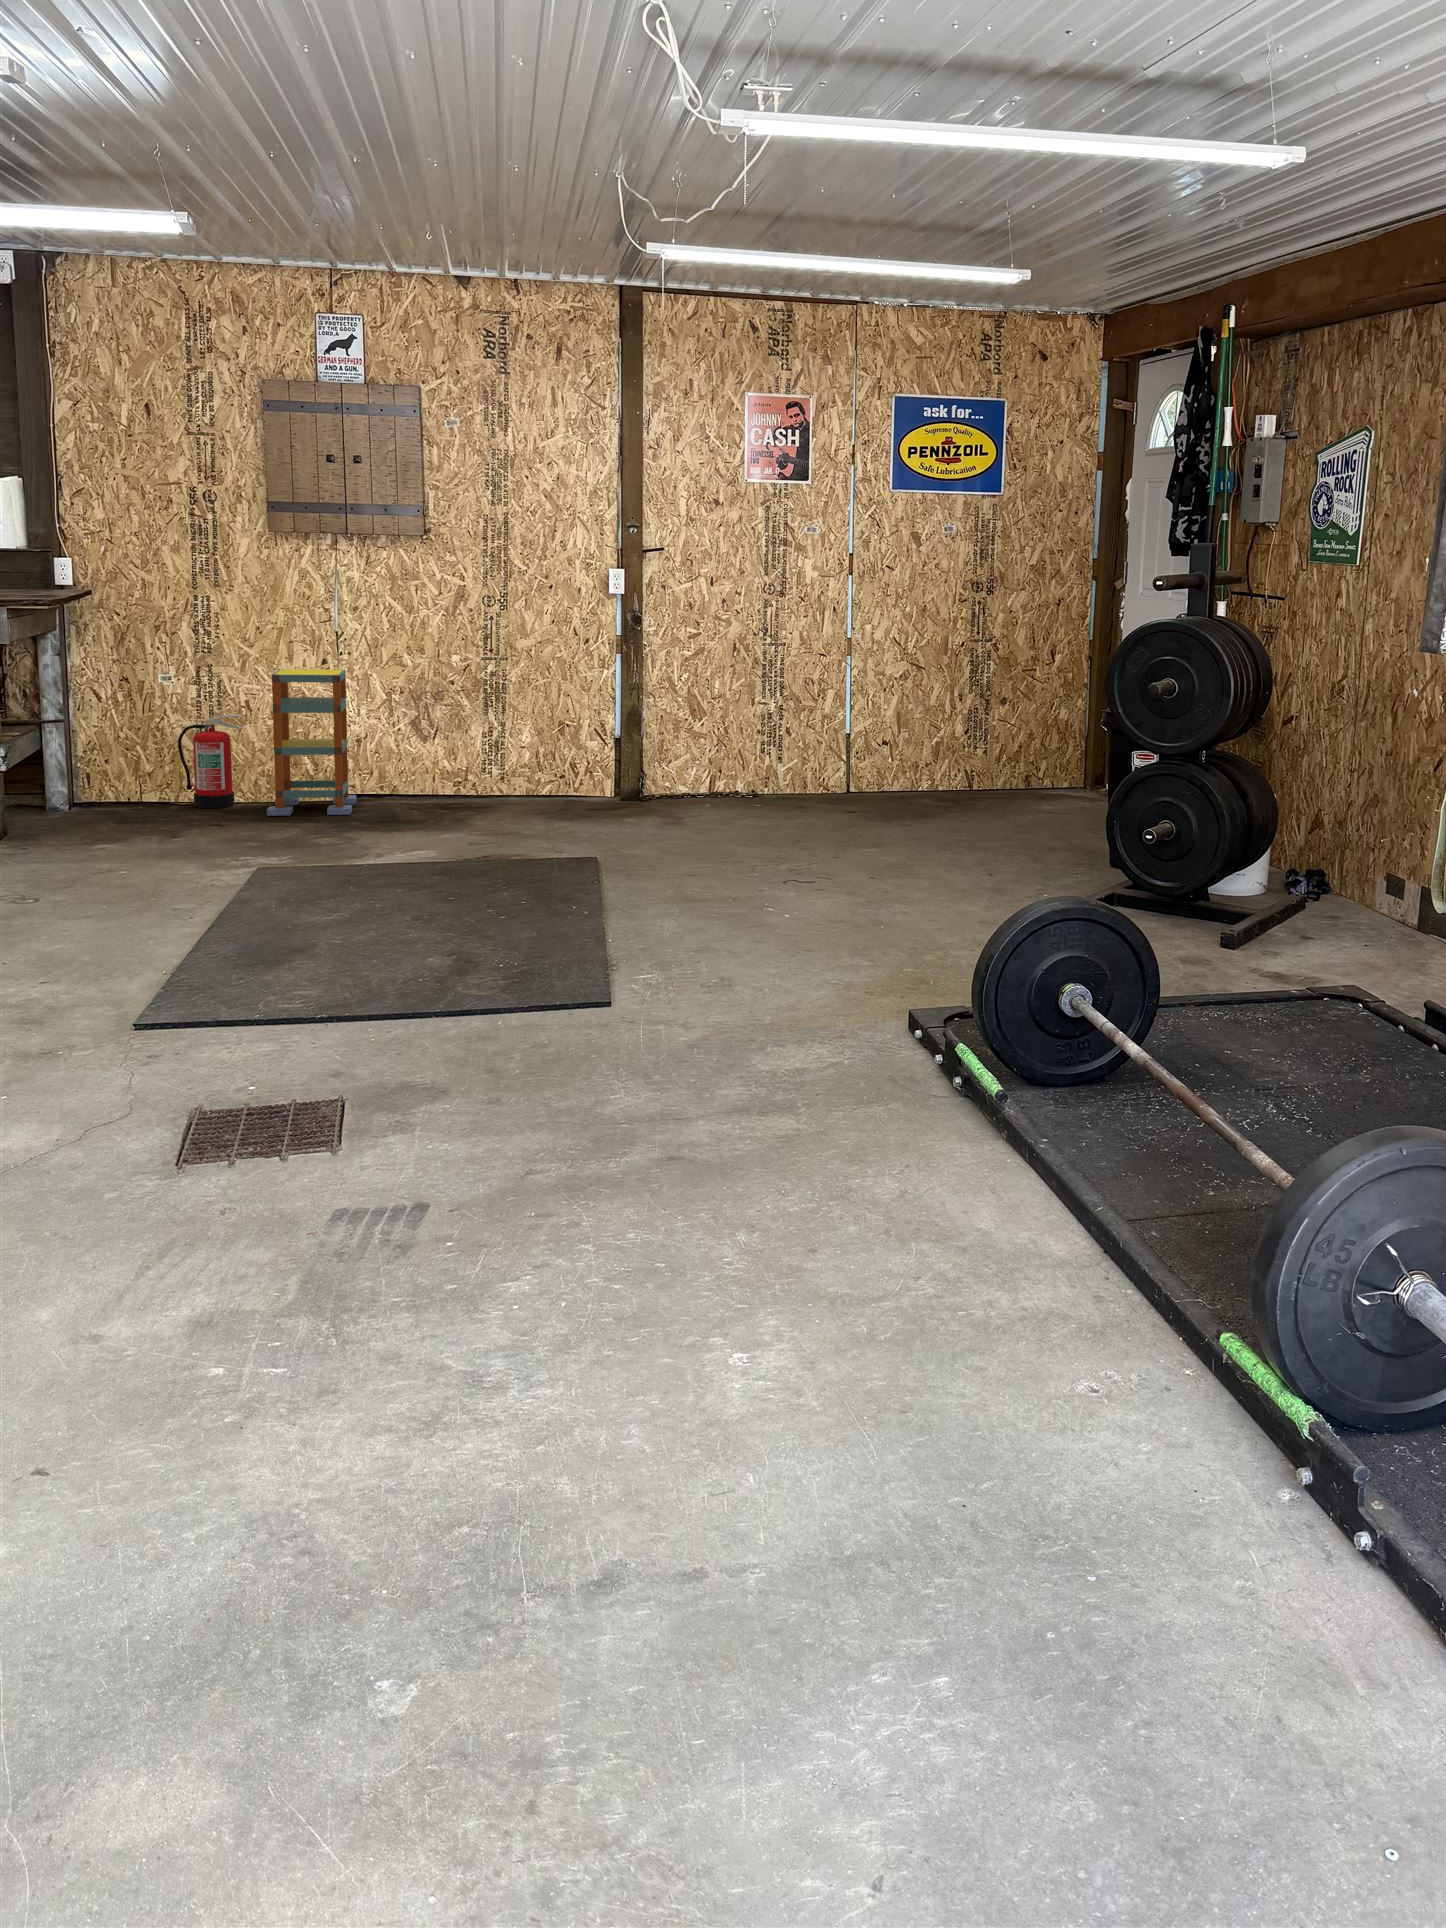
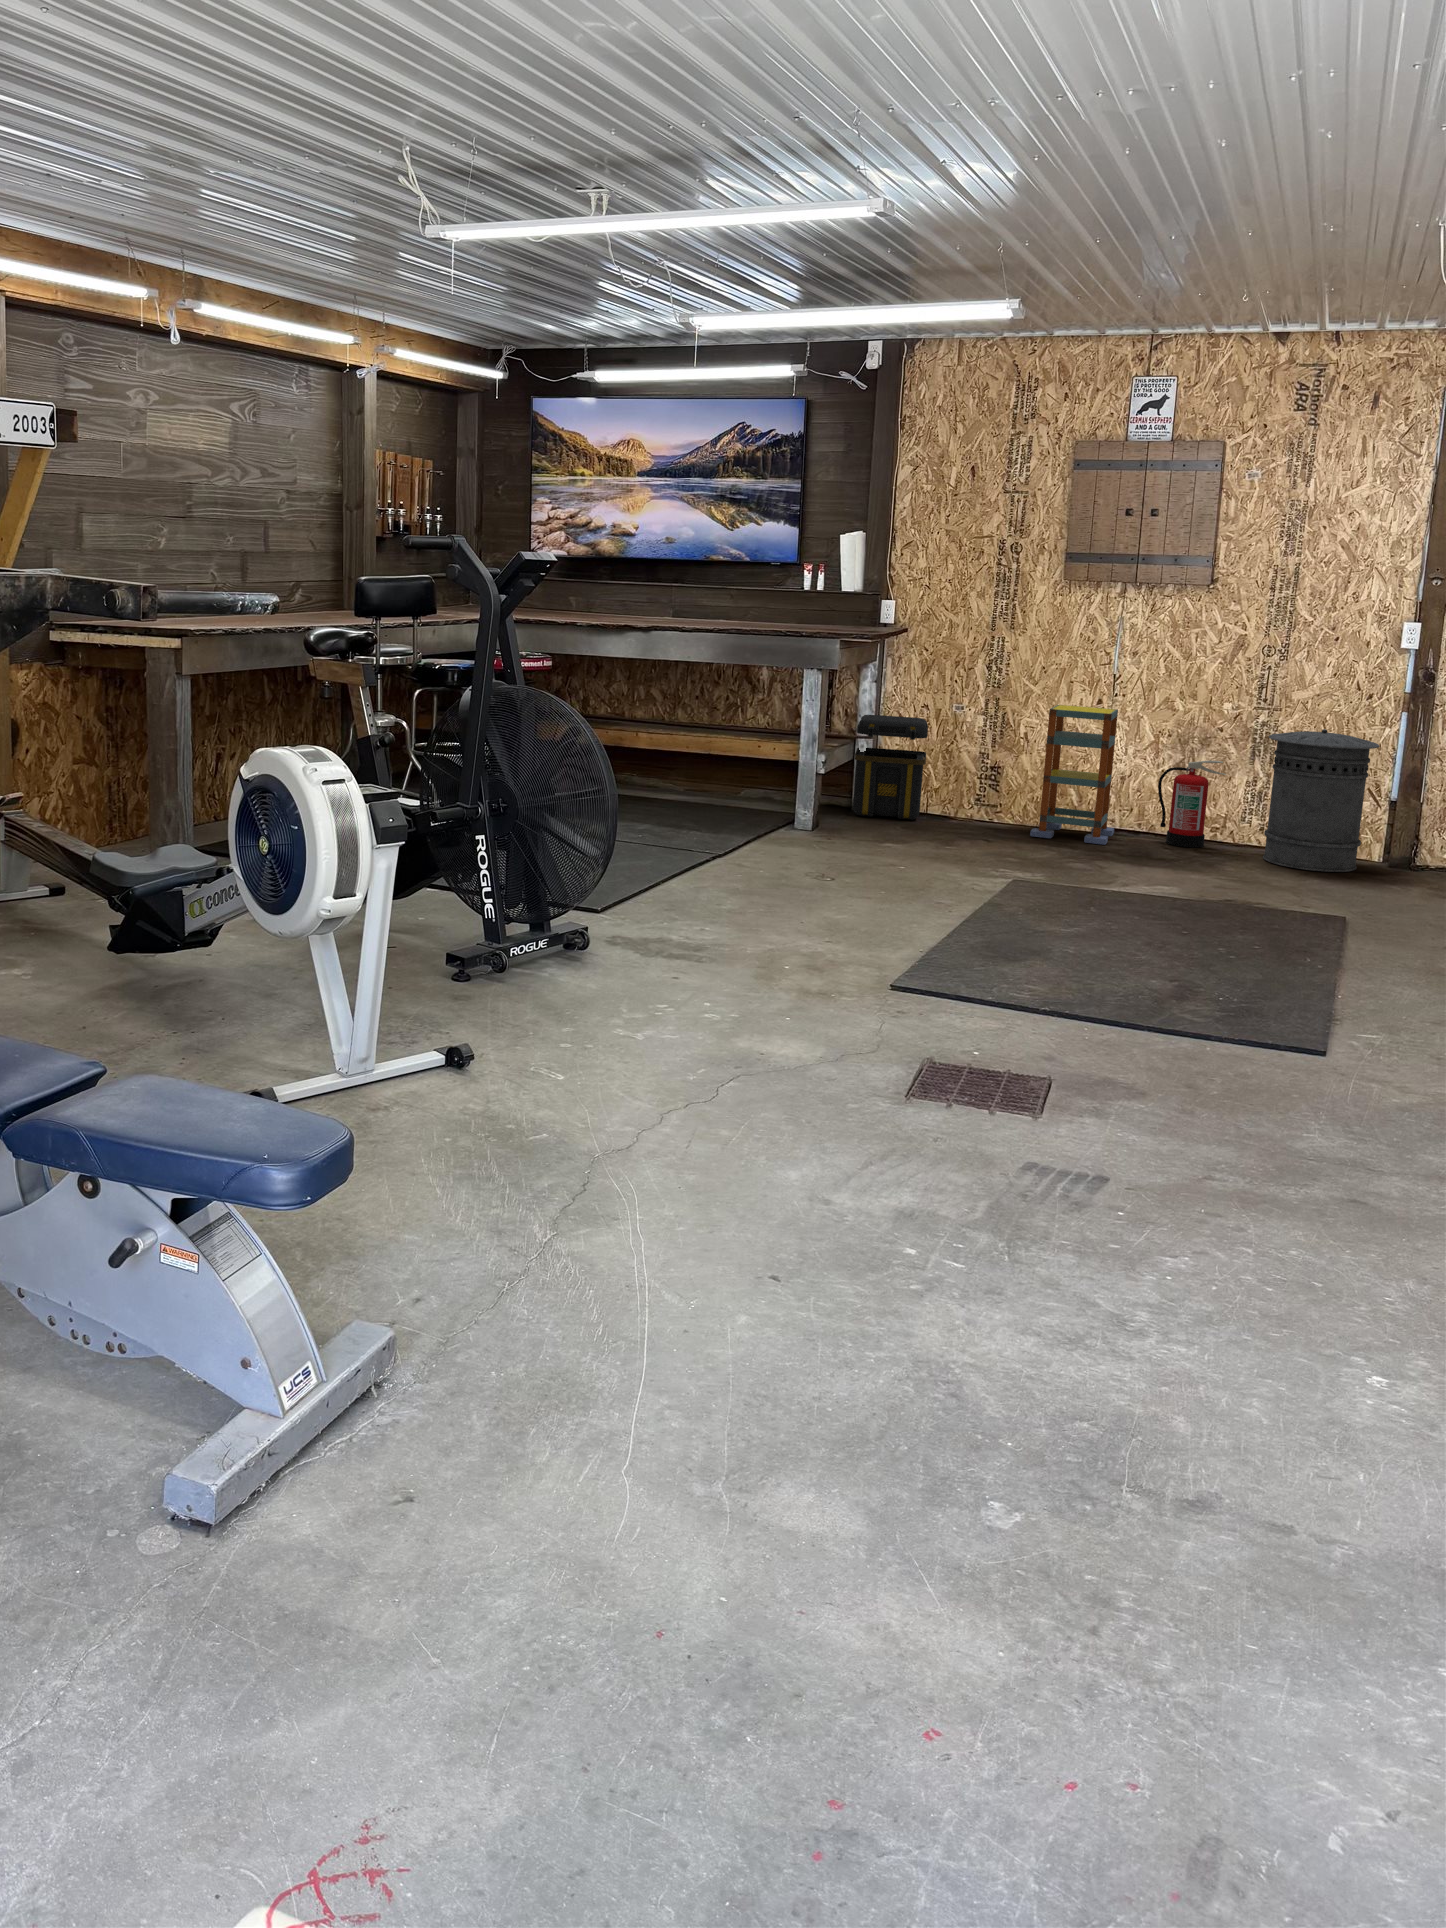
trash can: none [499,674,599,813] -> present [1263,729,1380,872]
toolbox: none [39,696,133,818] -> present [853,715,928,820]
fire extinguisher: present [178,715,246,808] -> present [1158,761,1226,847]

